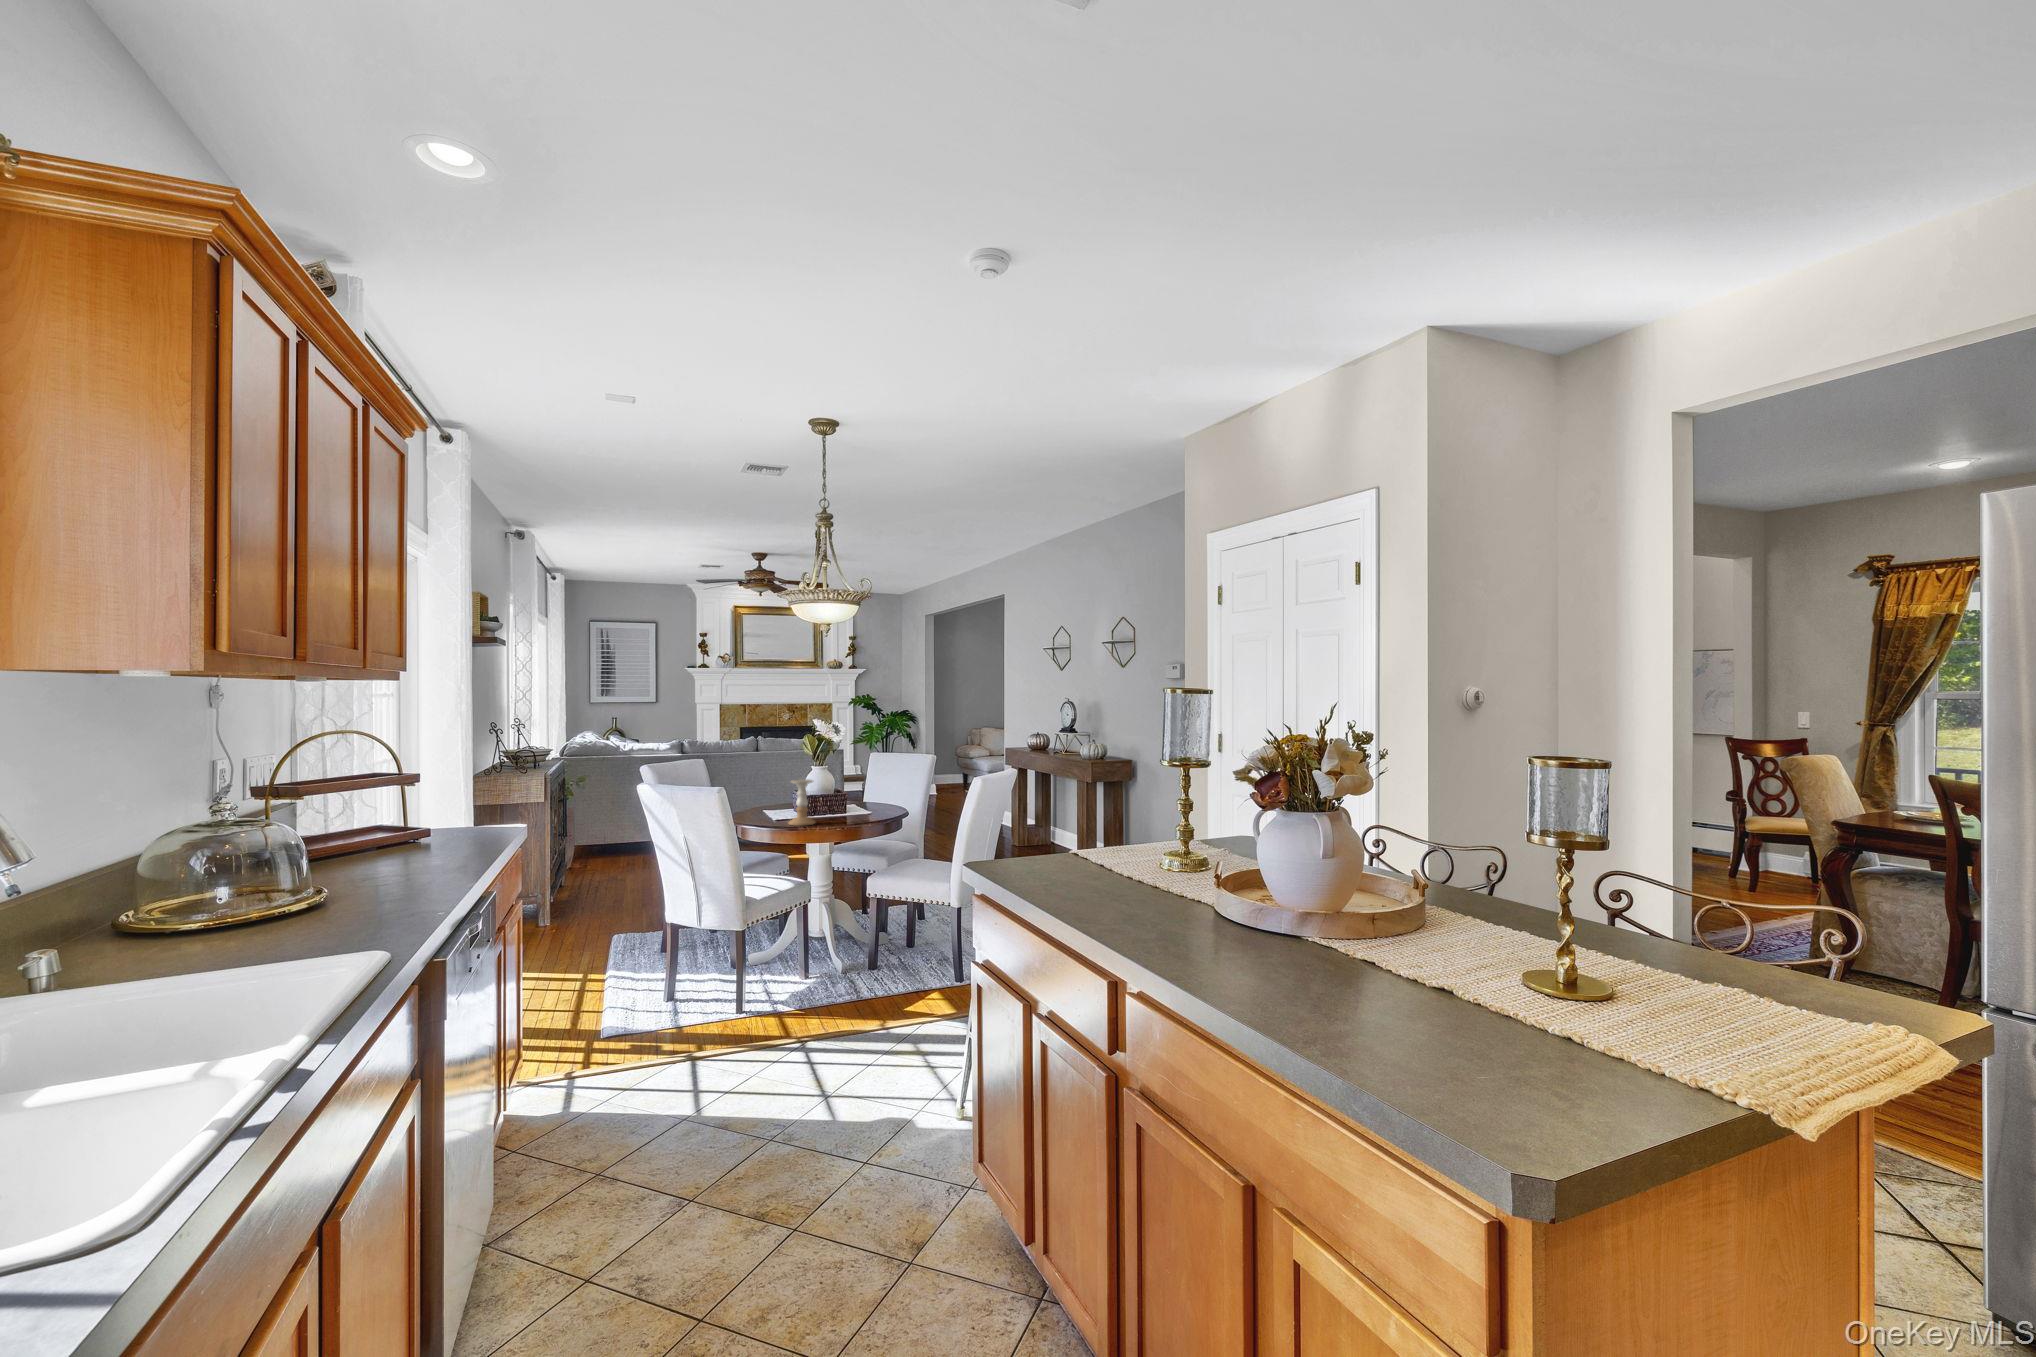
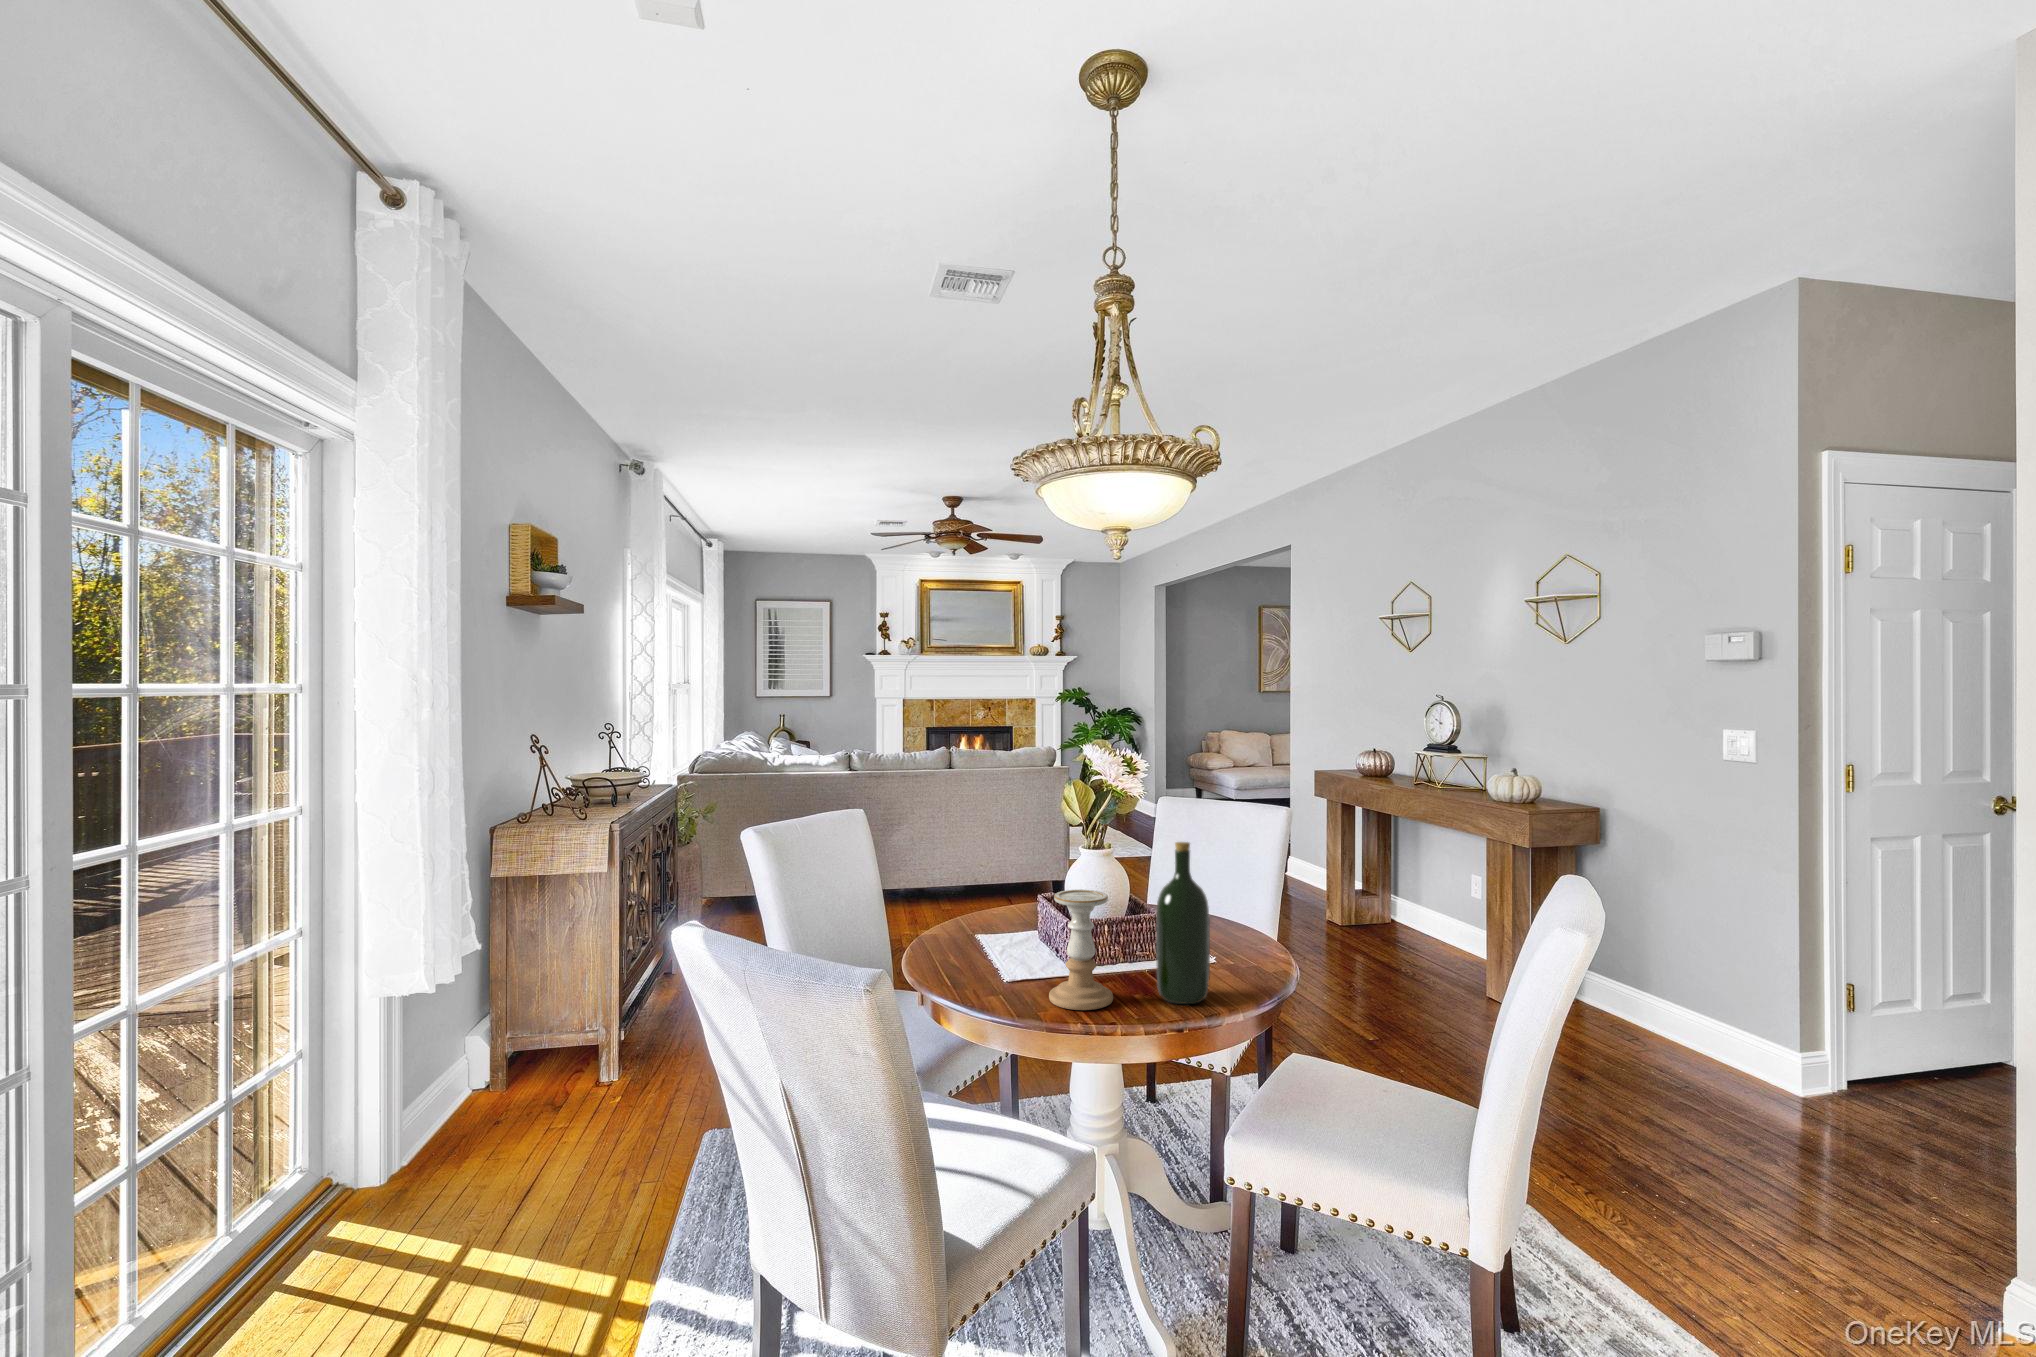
wine bottle: none [834,758,857,823] -> present [1156,842,1210,1004]

